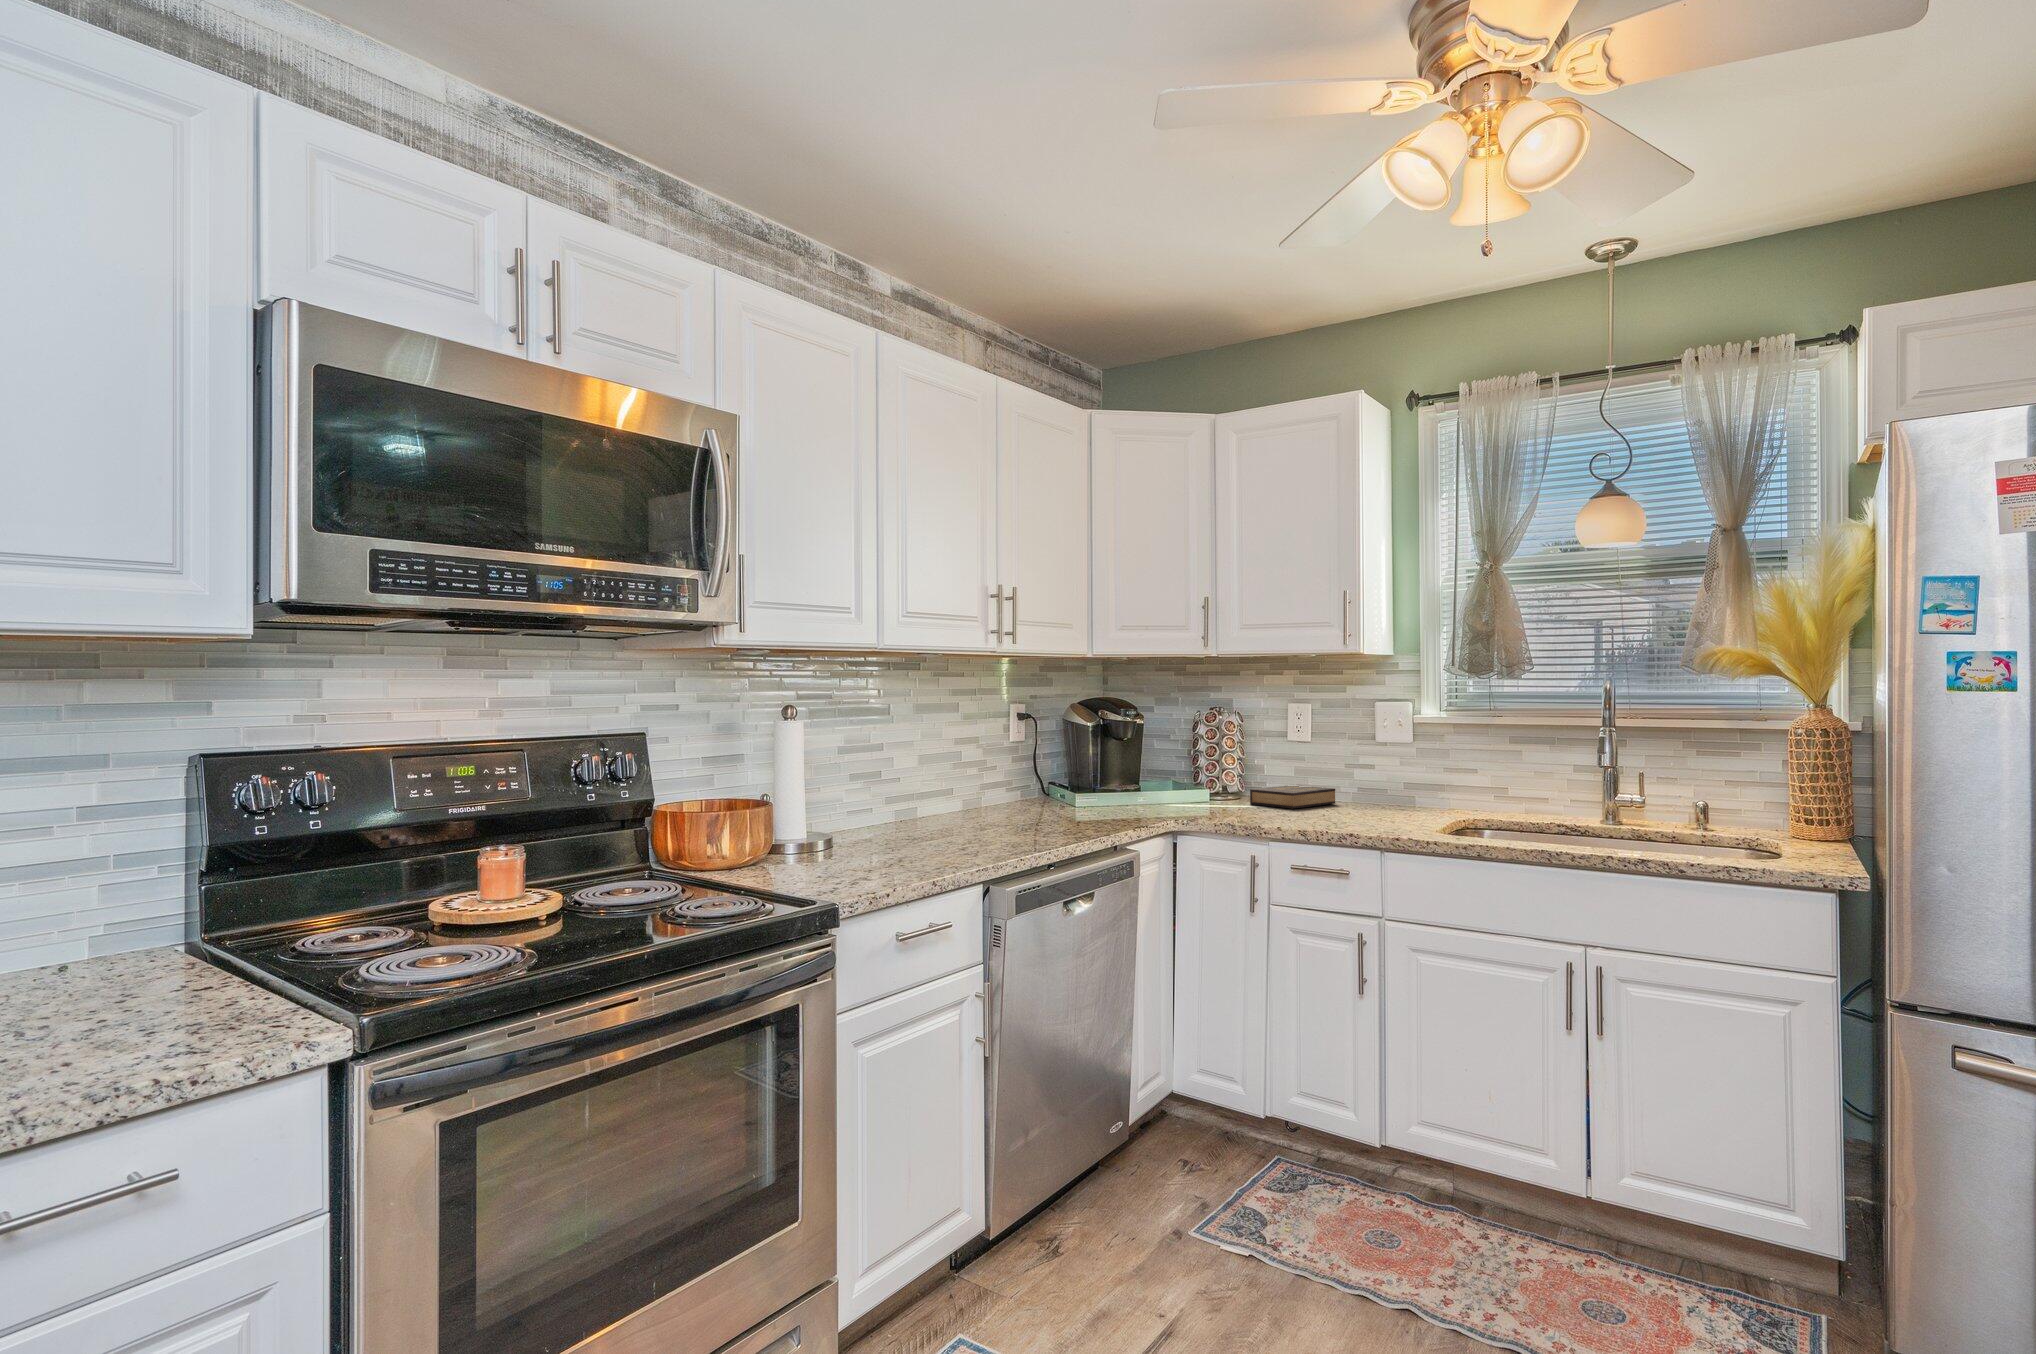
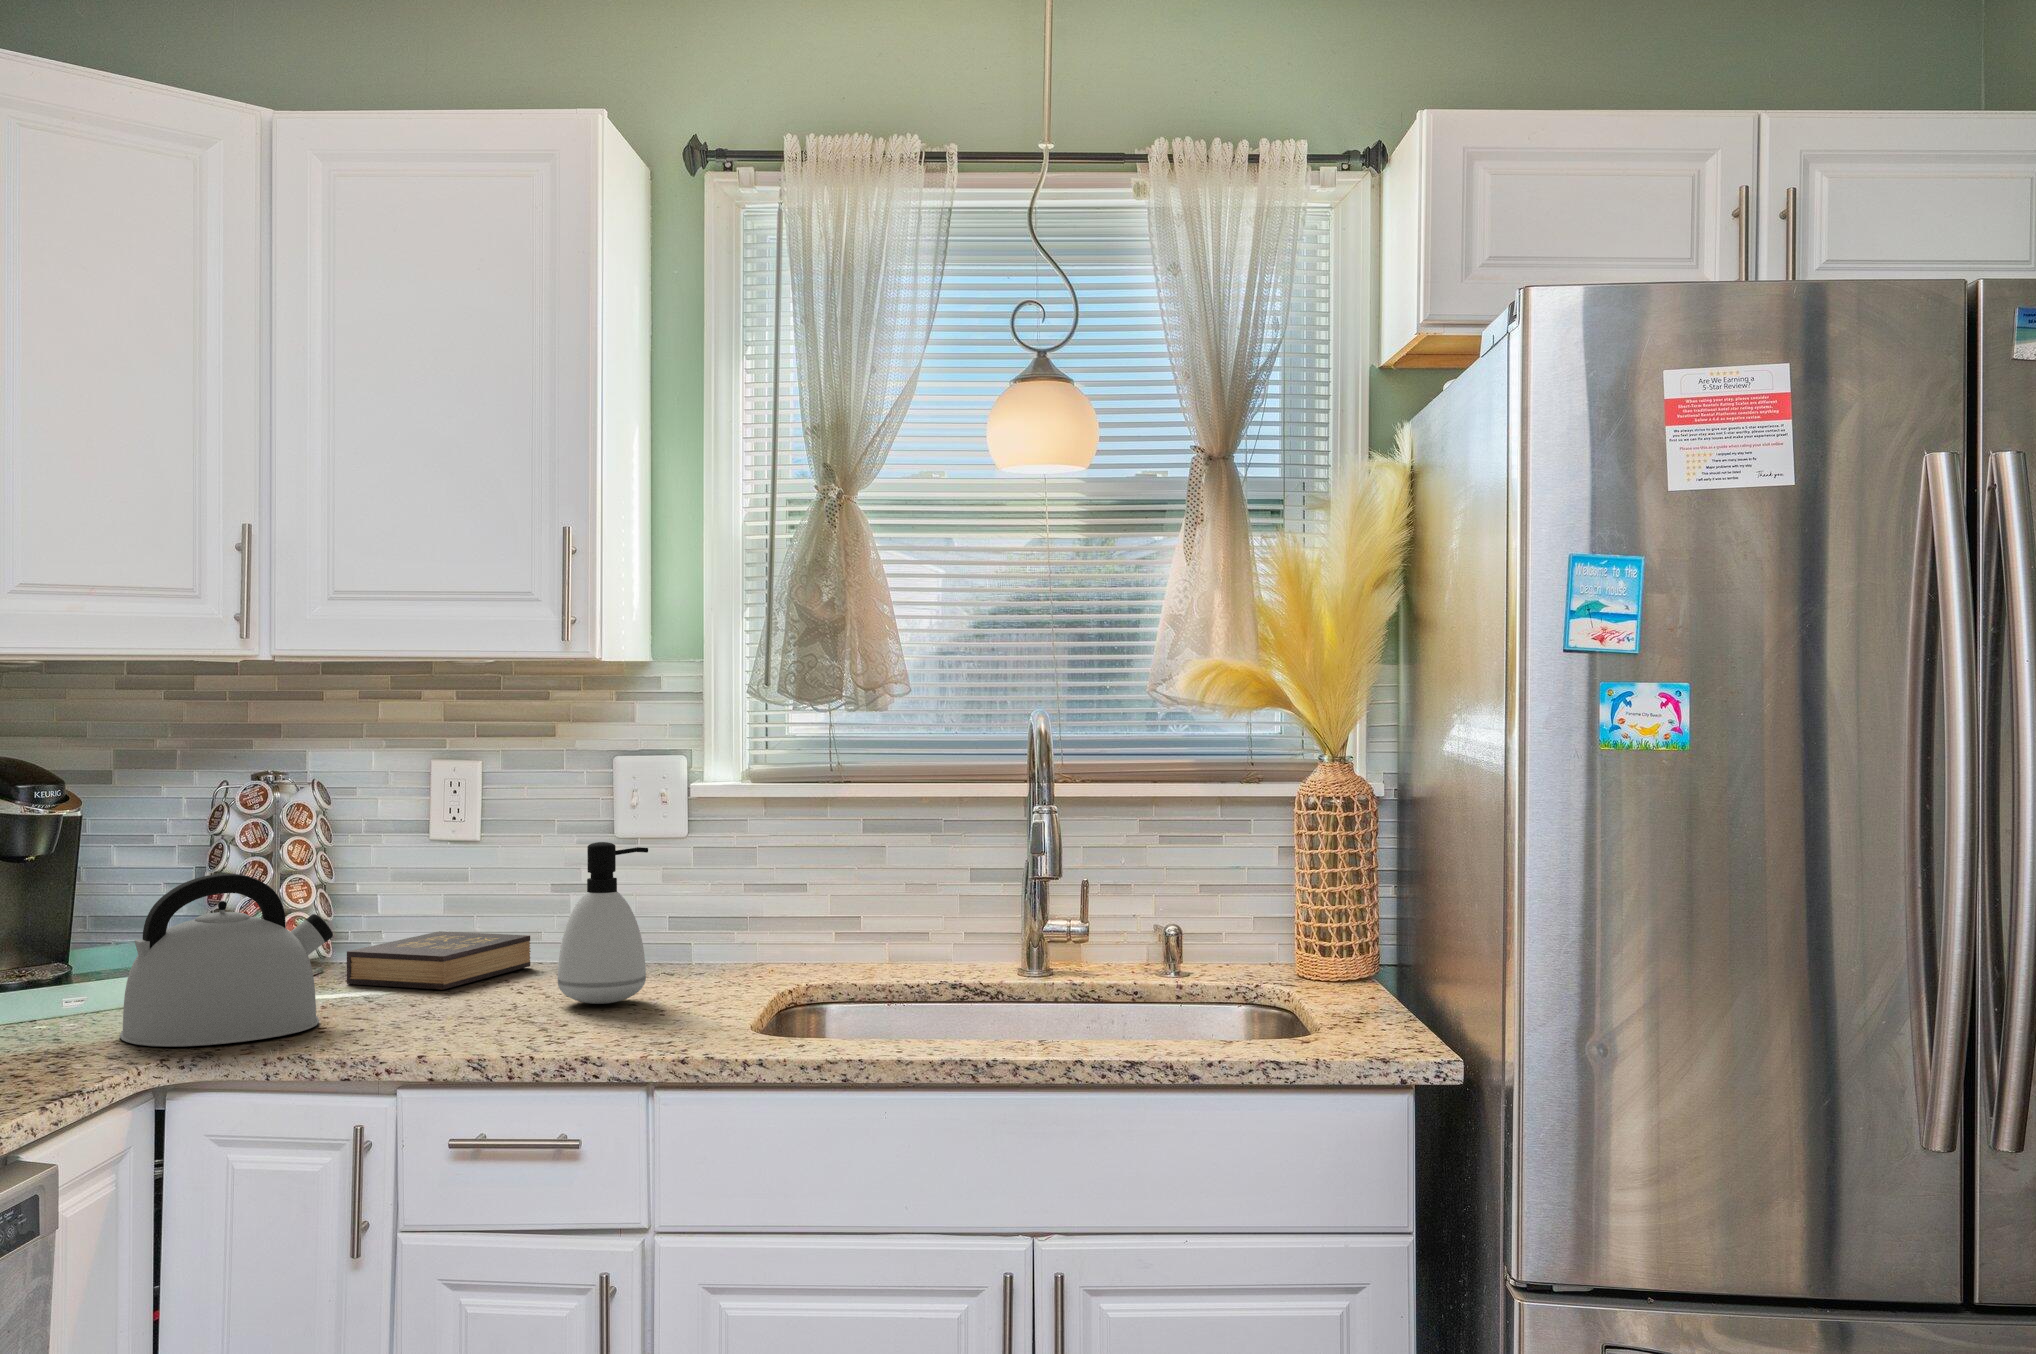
soap dispenser: none [1345,741,1389,818] -> present [558,842,648,1004]
kettle: none [1158,748,1243,819] -> present [120,874,333,1047]

